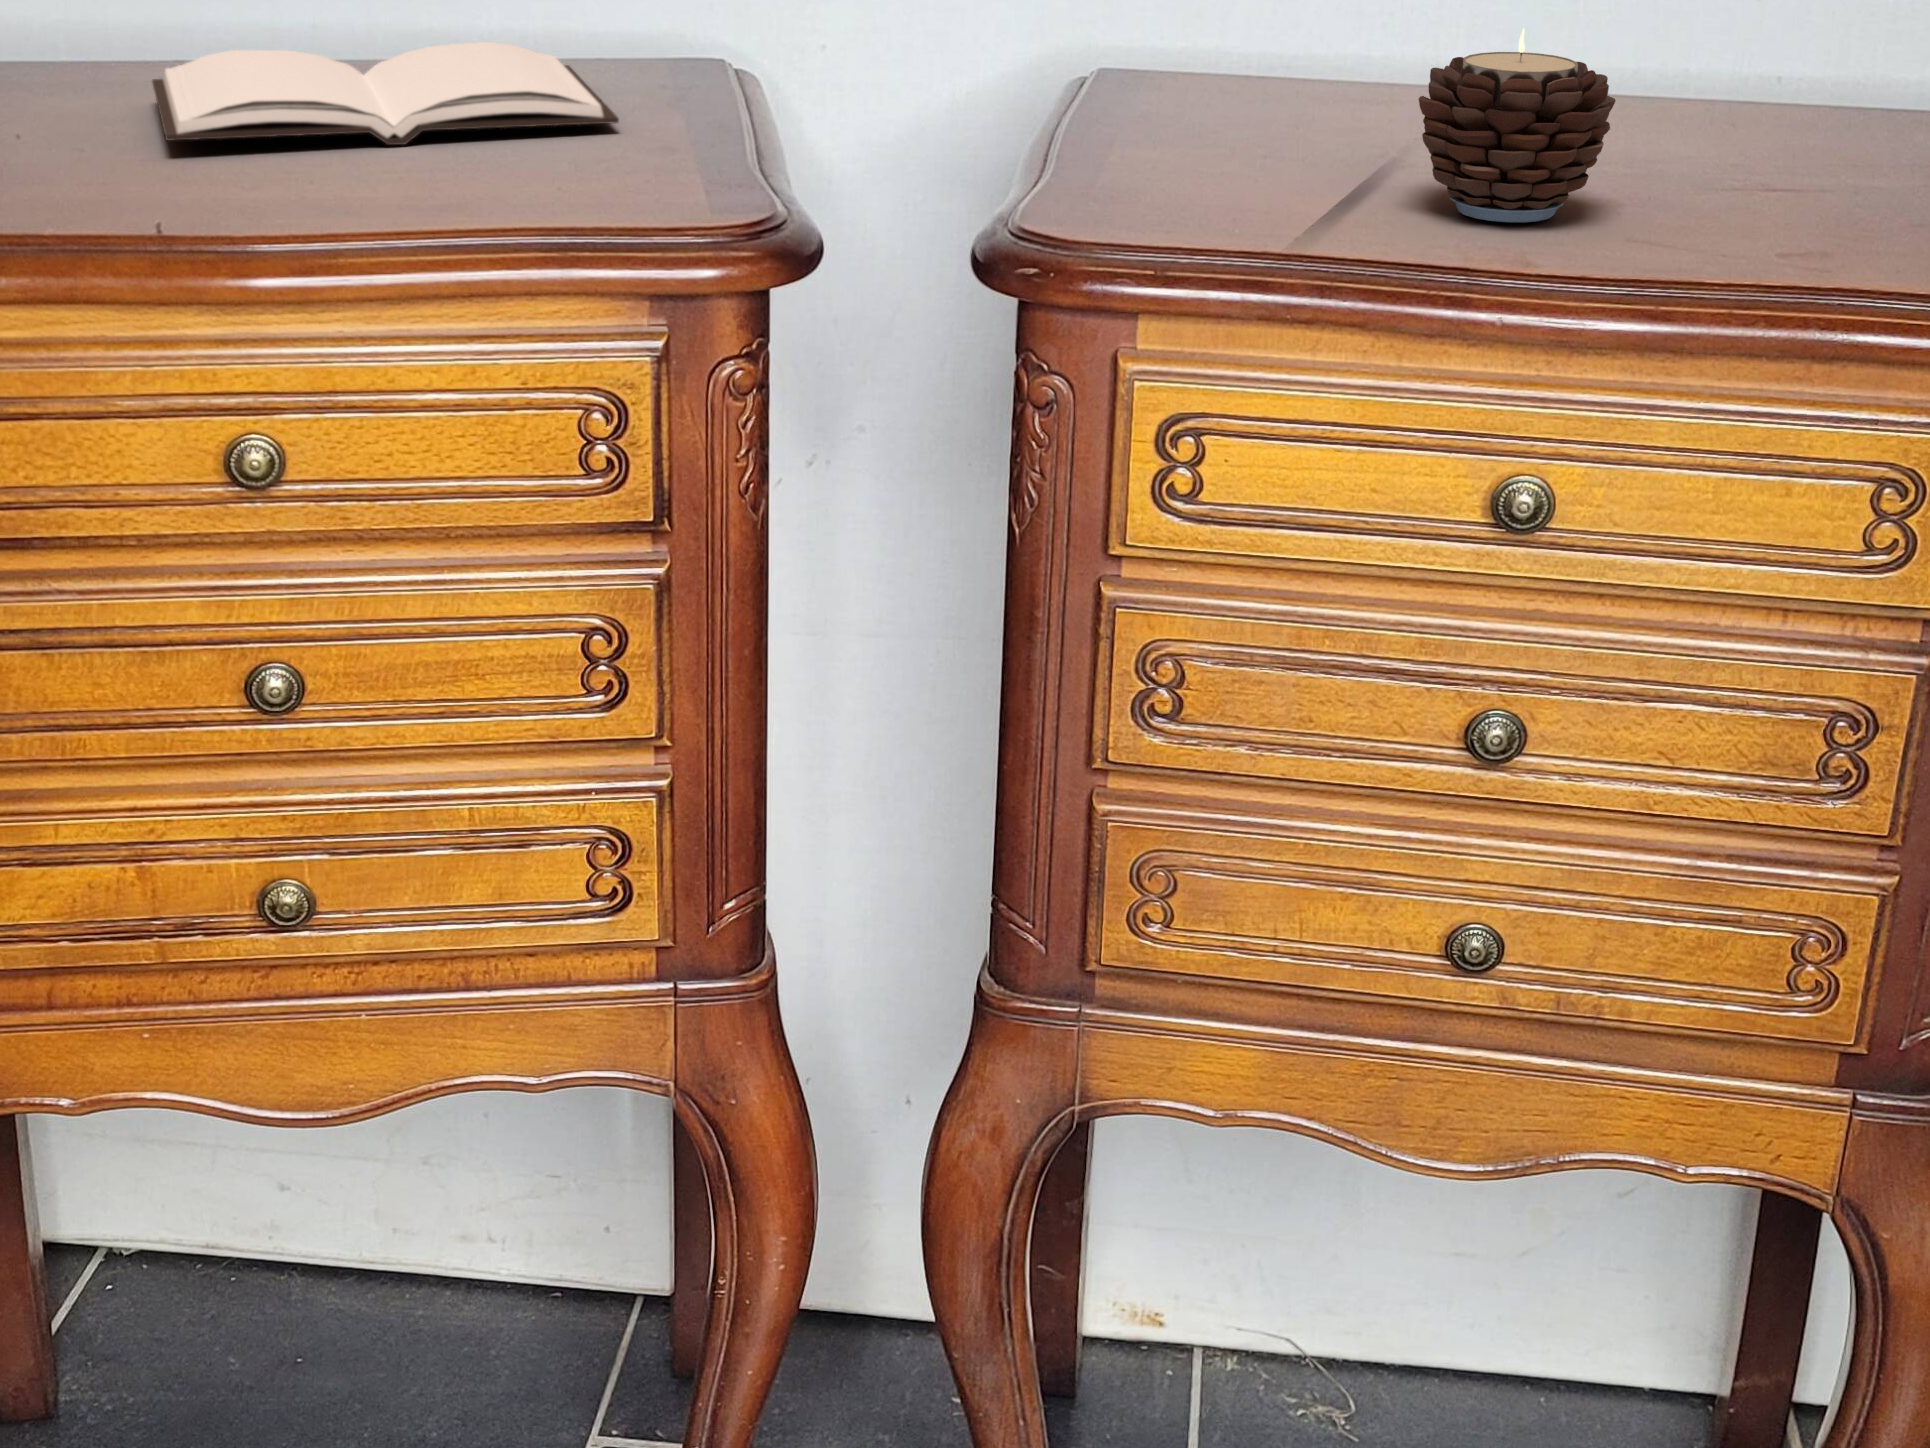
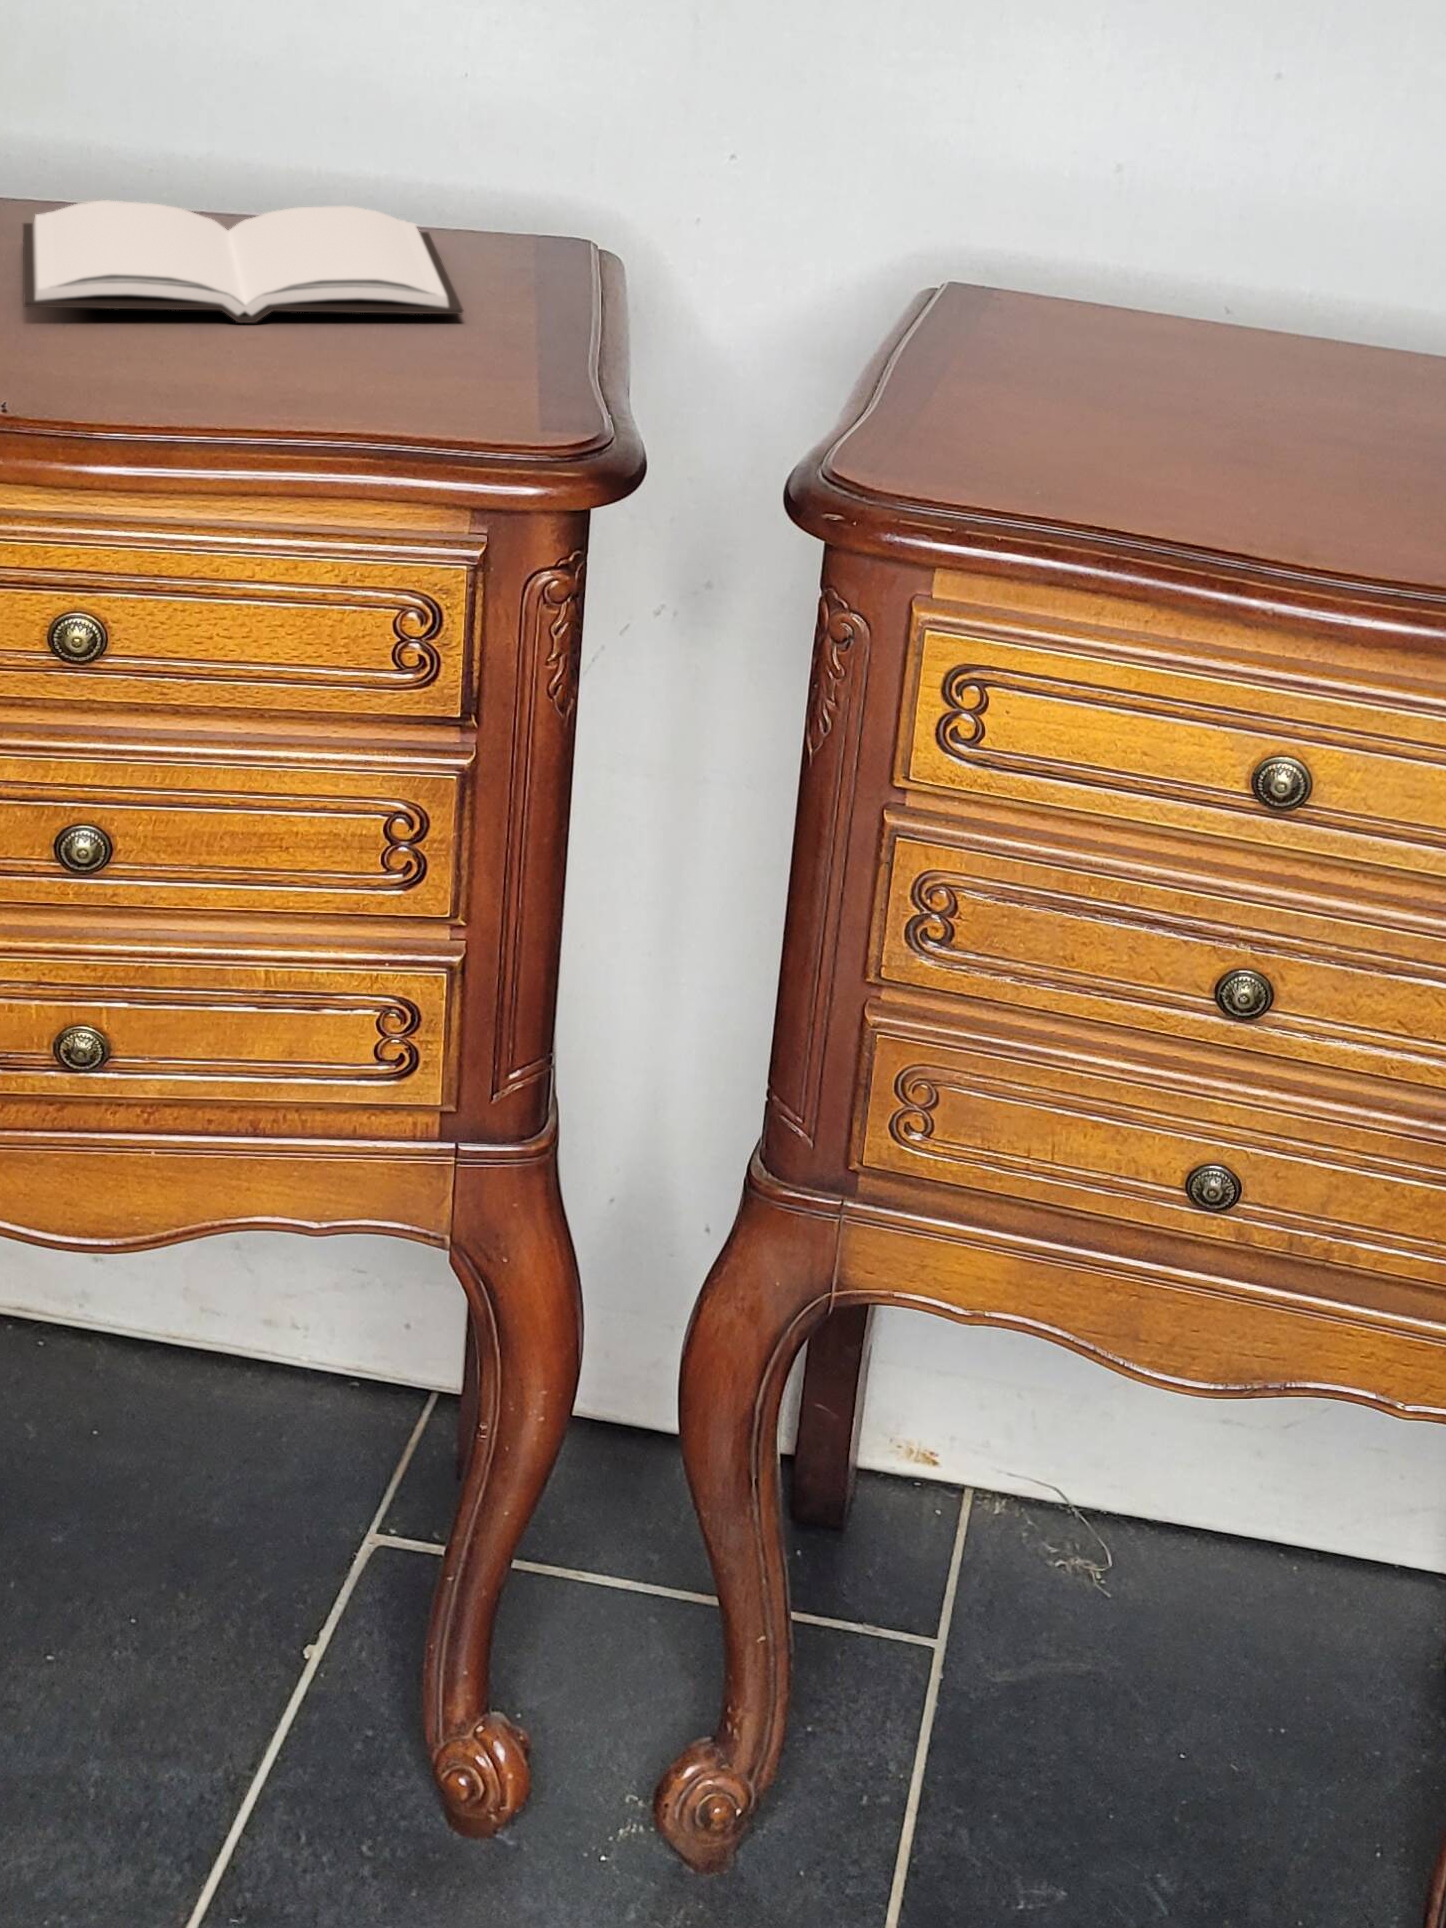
candle: present [1419,28,1616,222] -> none [1217,322,1407,505]

